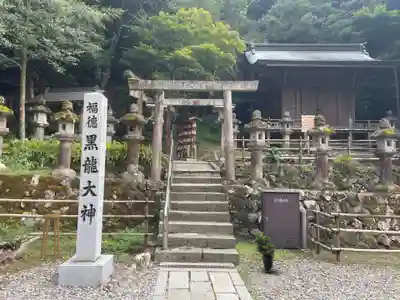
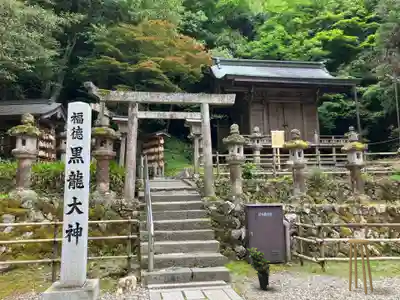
stool: present [40,214,61,260] -> present [348,239,373,294]

